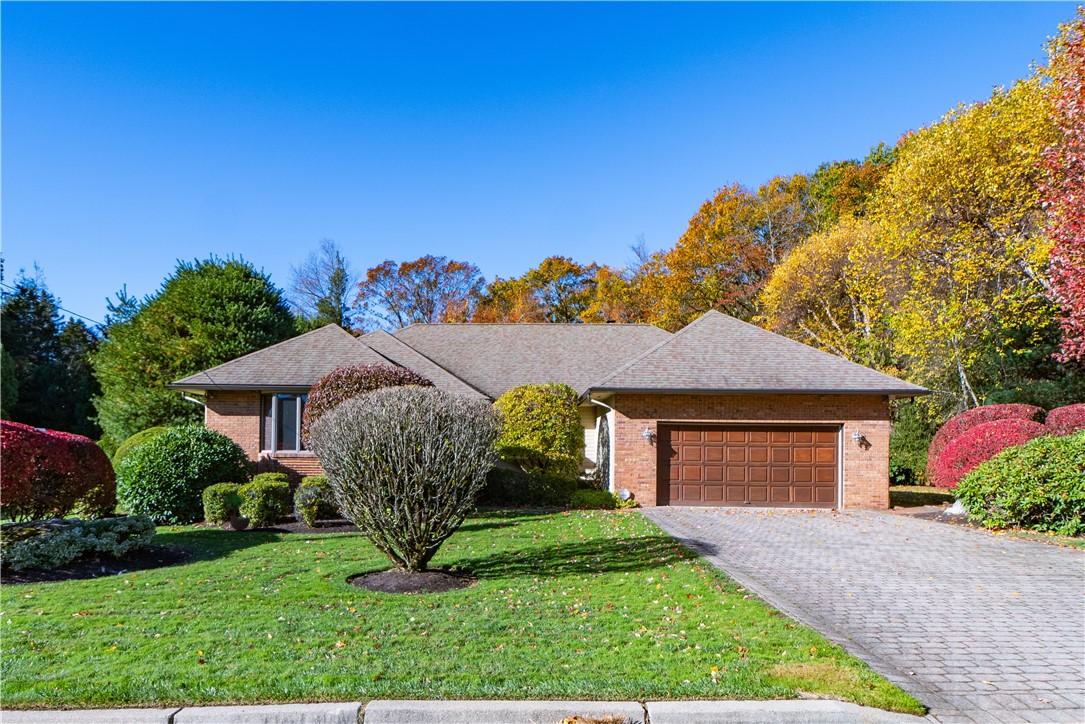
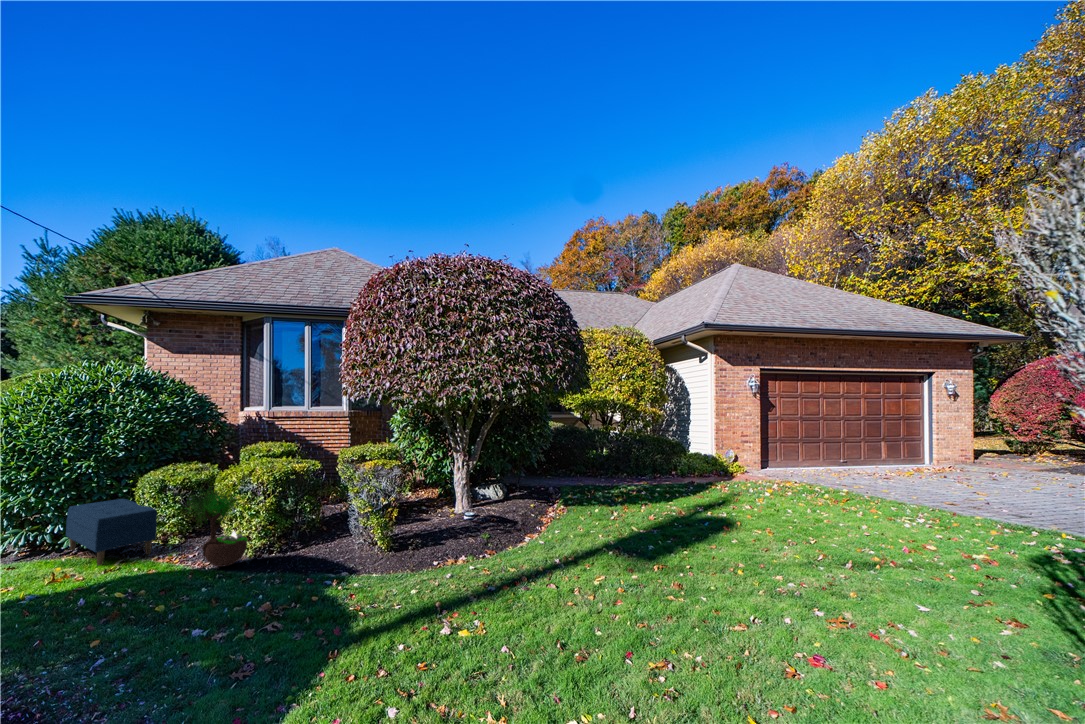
bench: none [173,501,212,530] -> present [66,499,157,566]

